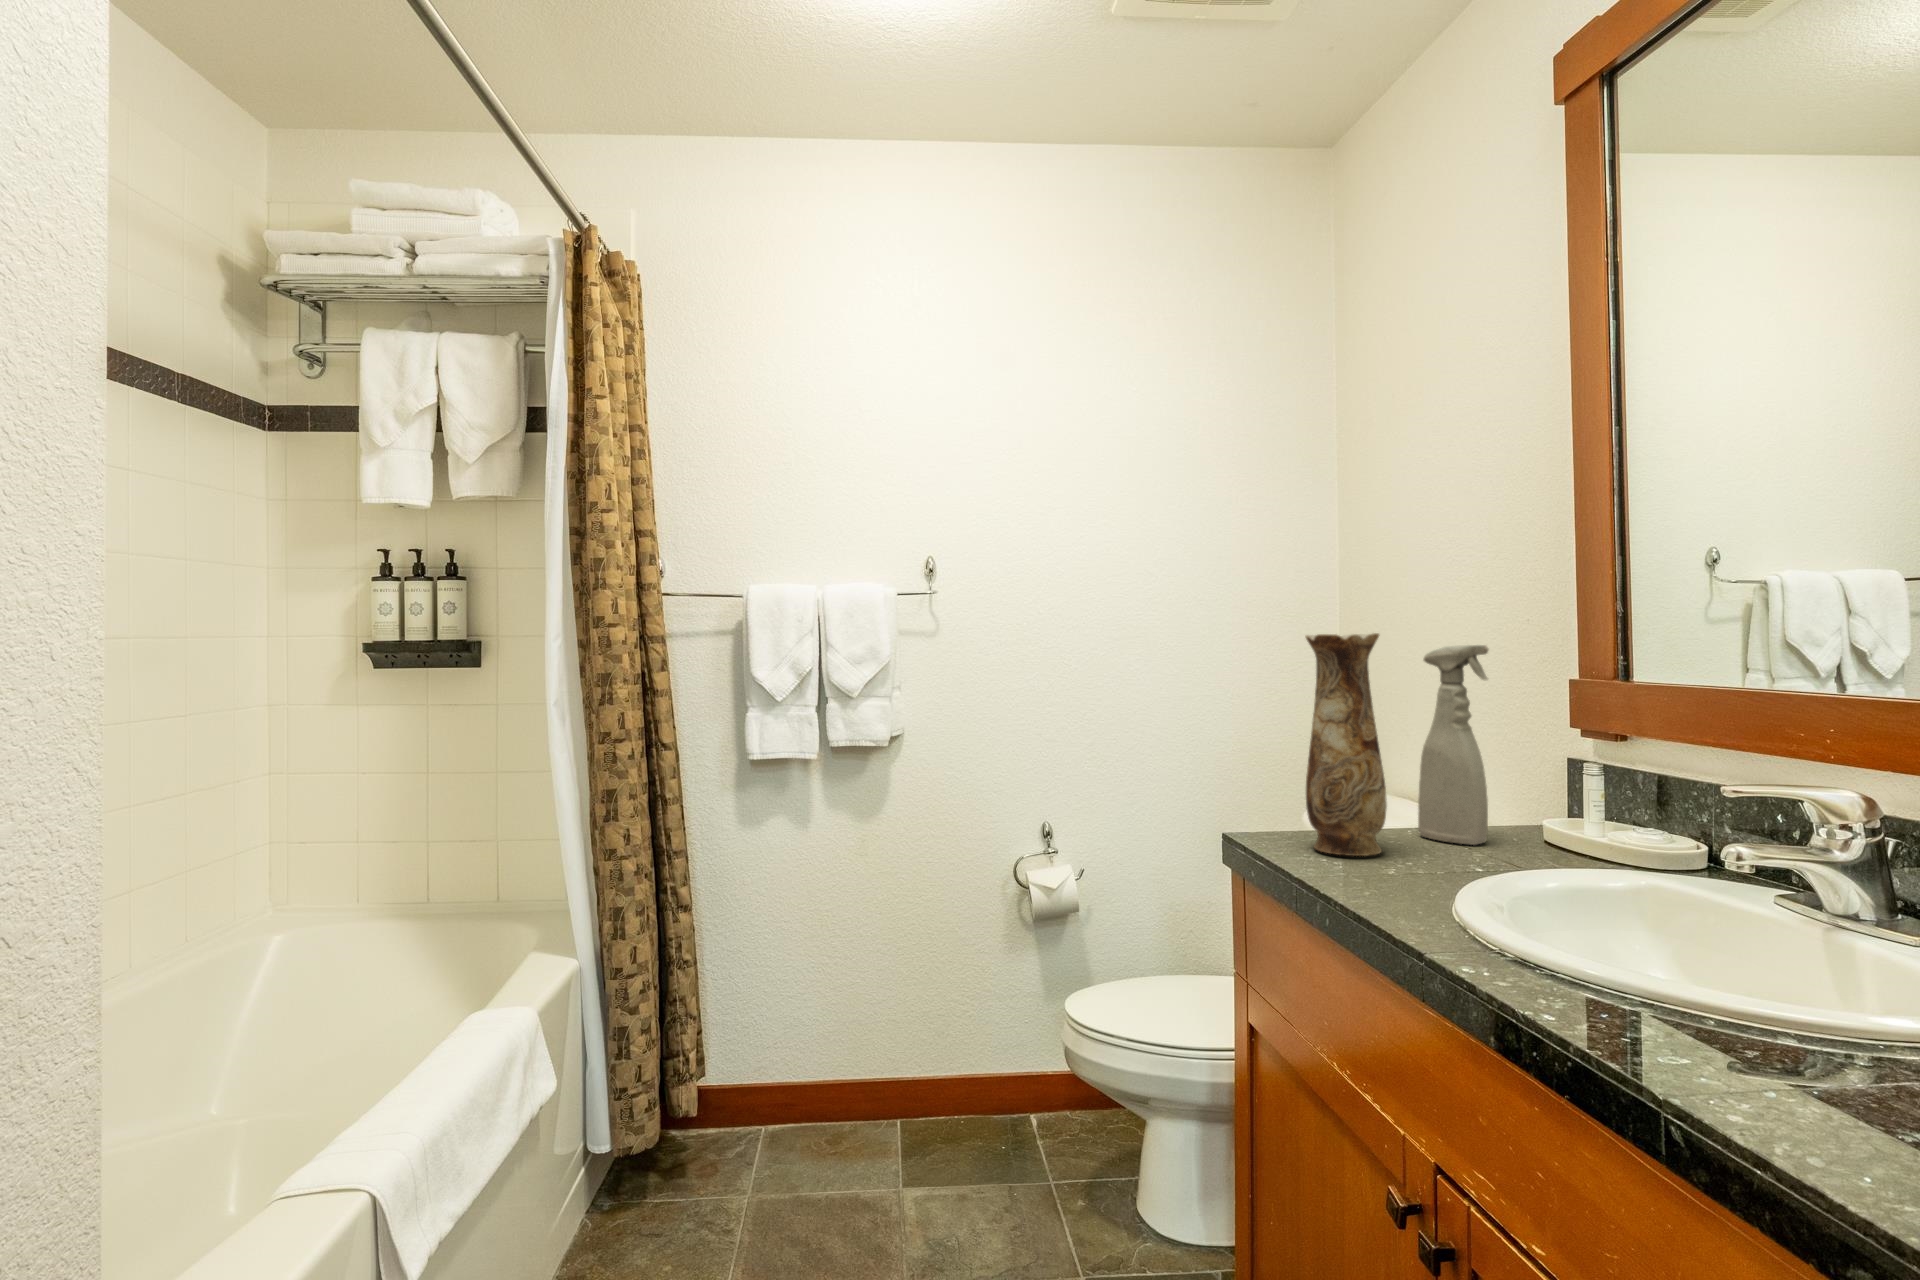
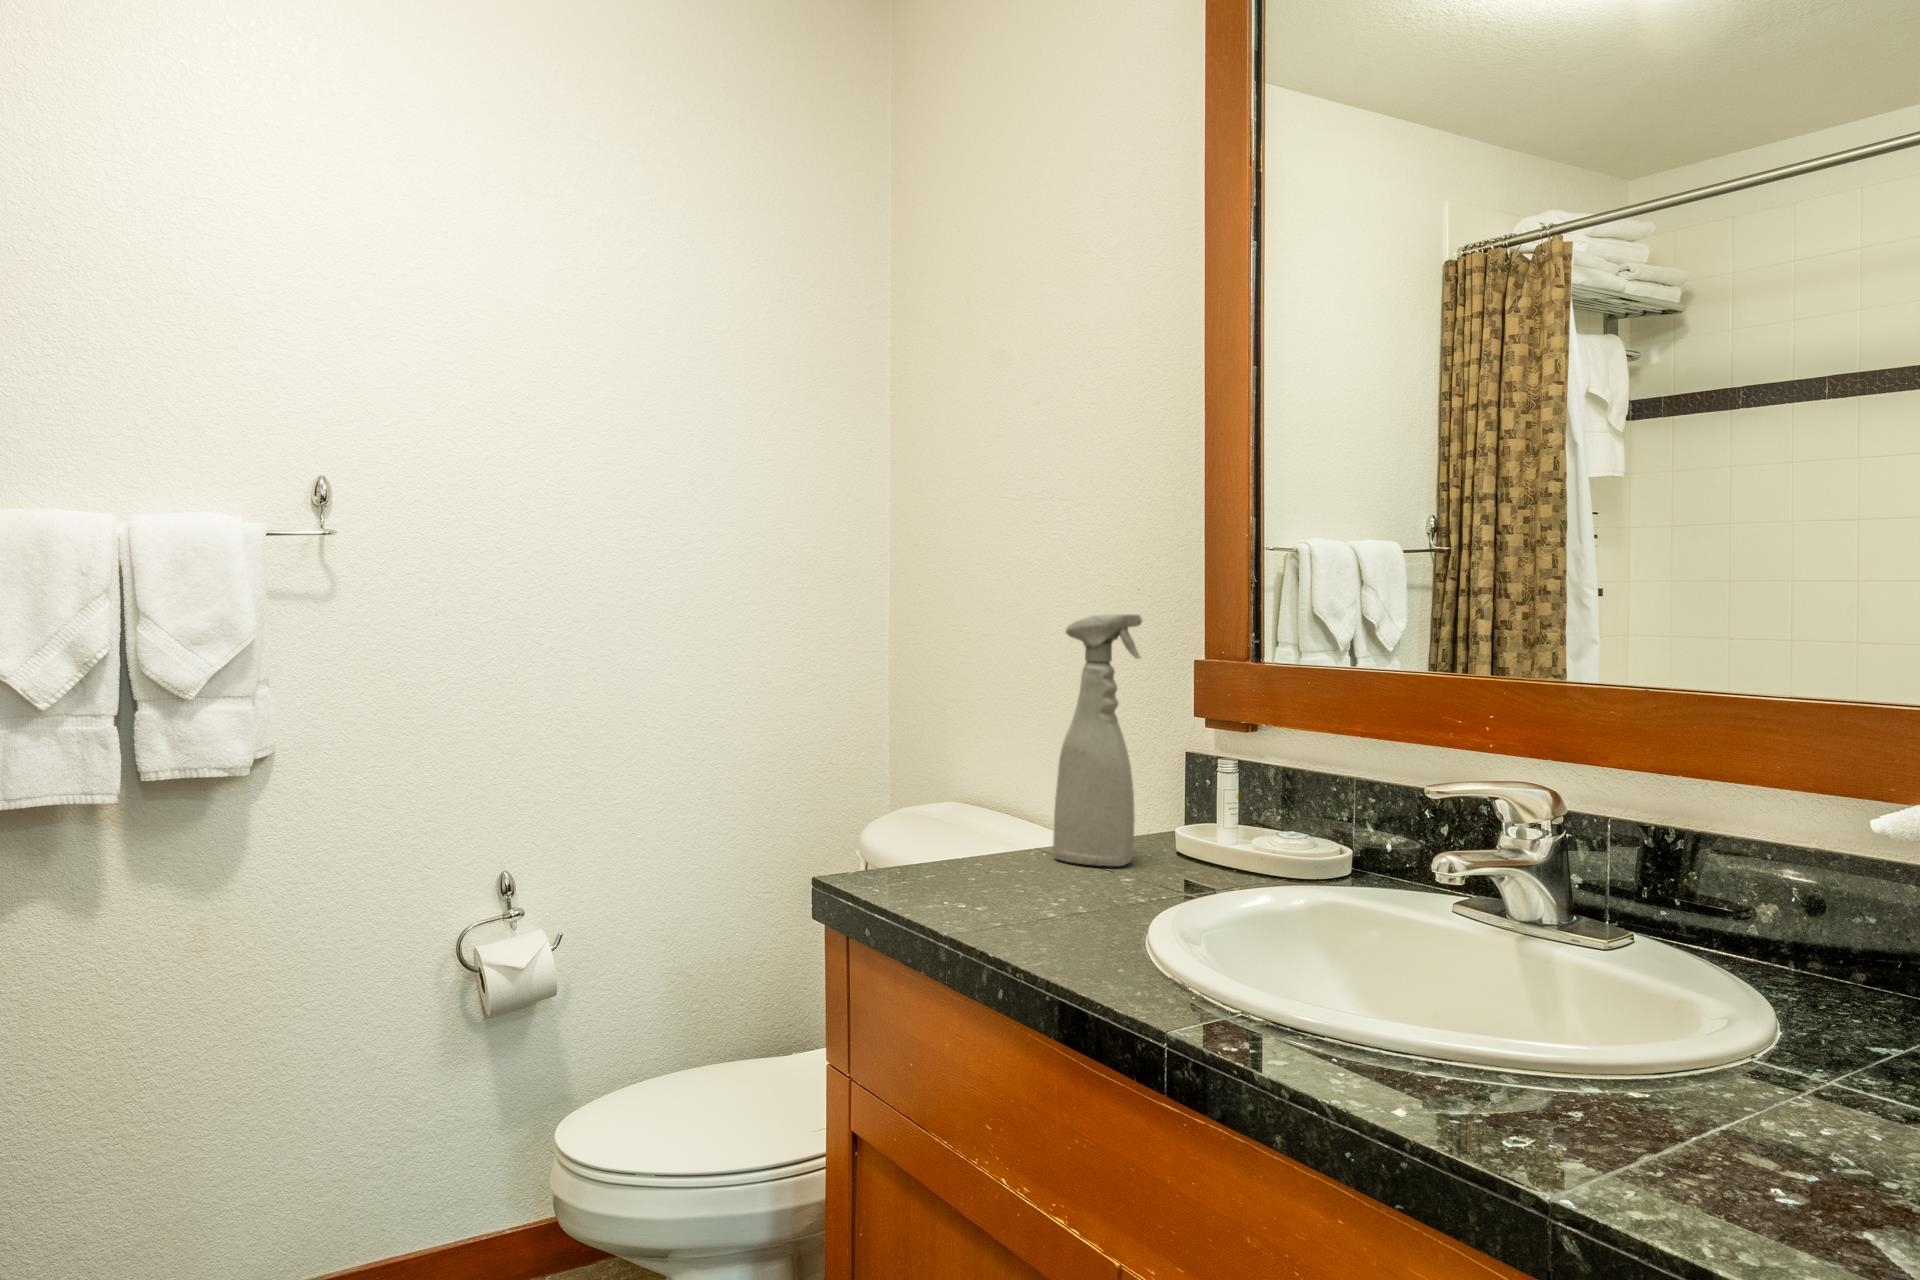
vase: present [1305,633,1387,856] -> none [934,591,1034,895]

